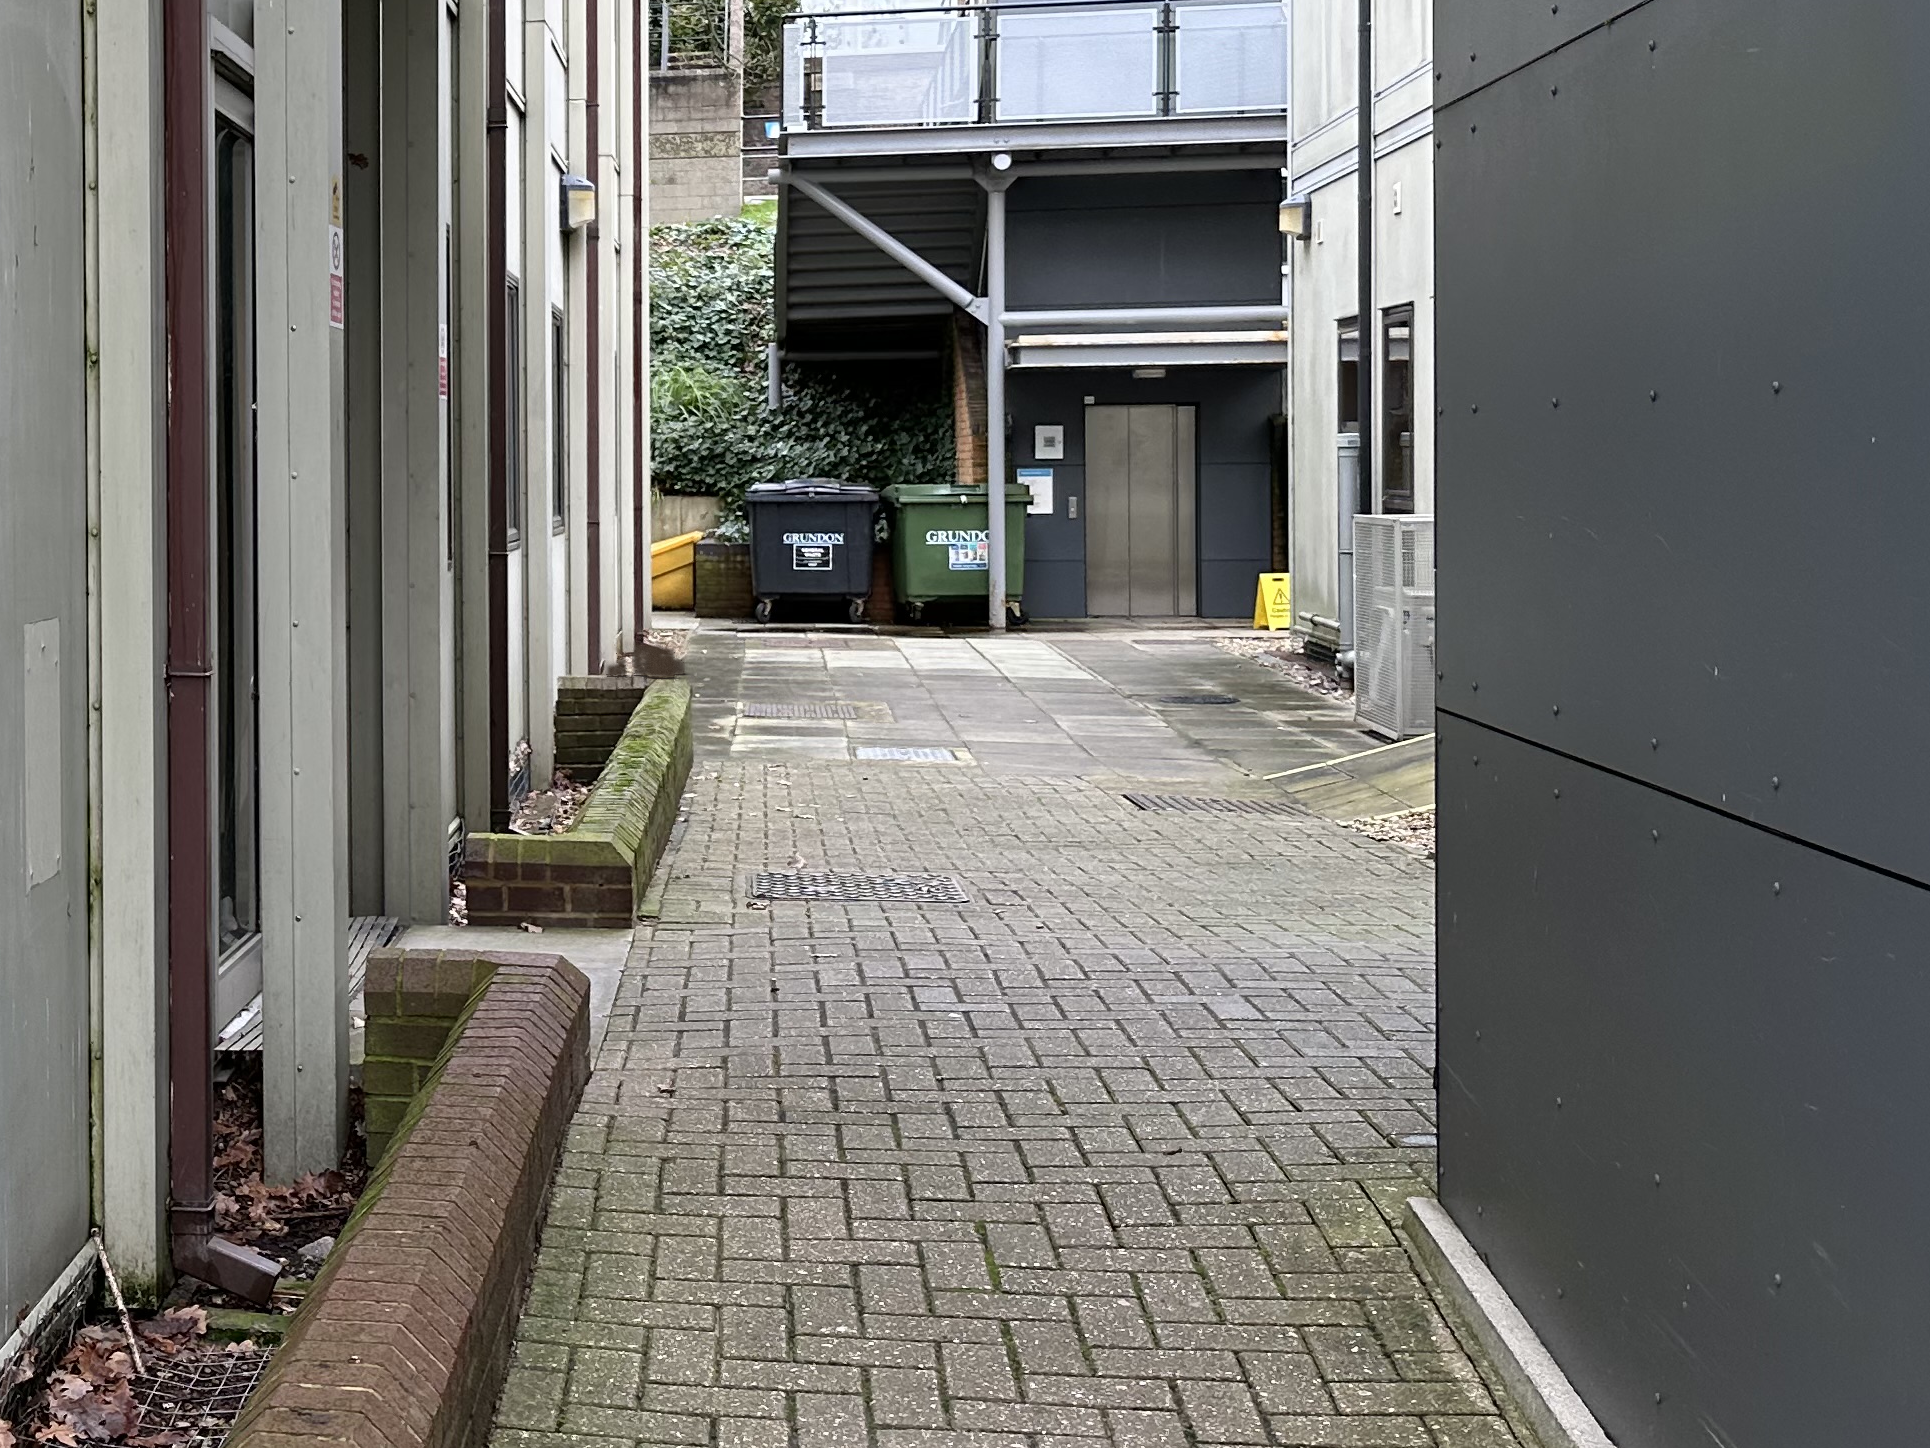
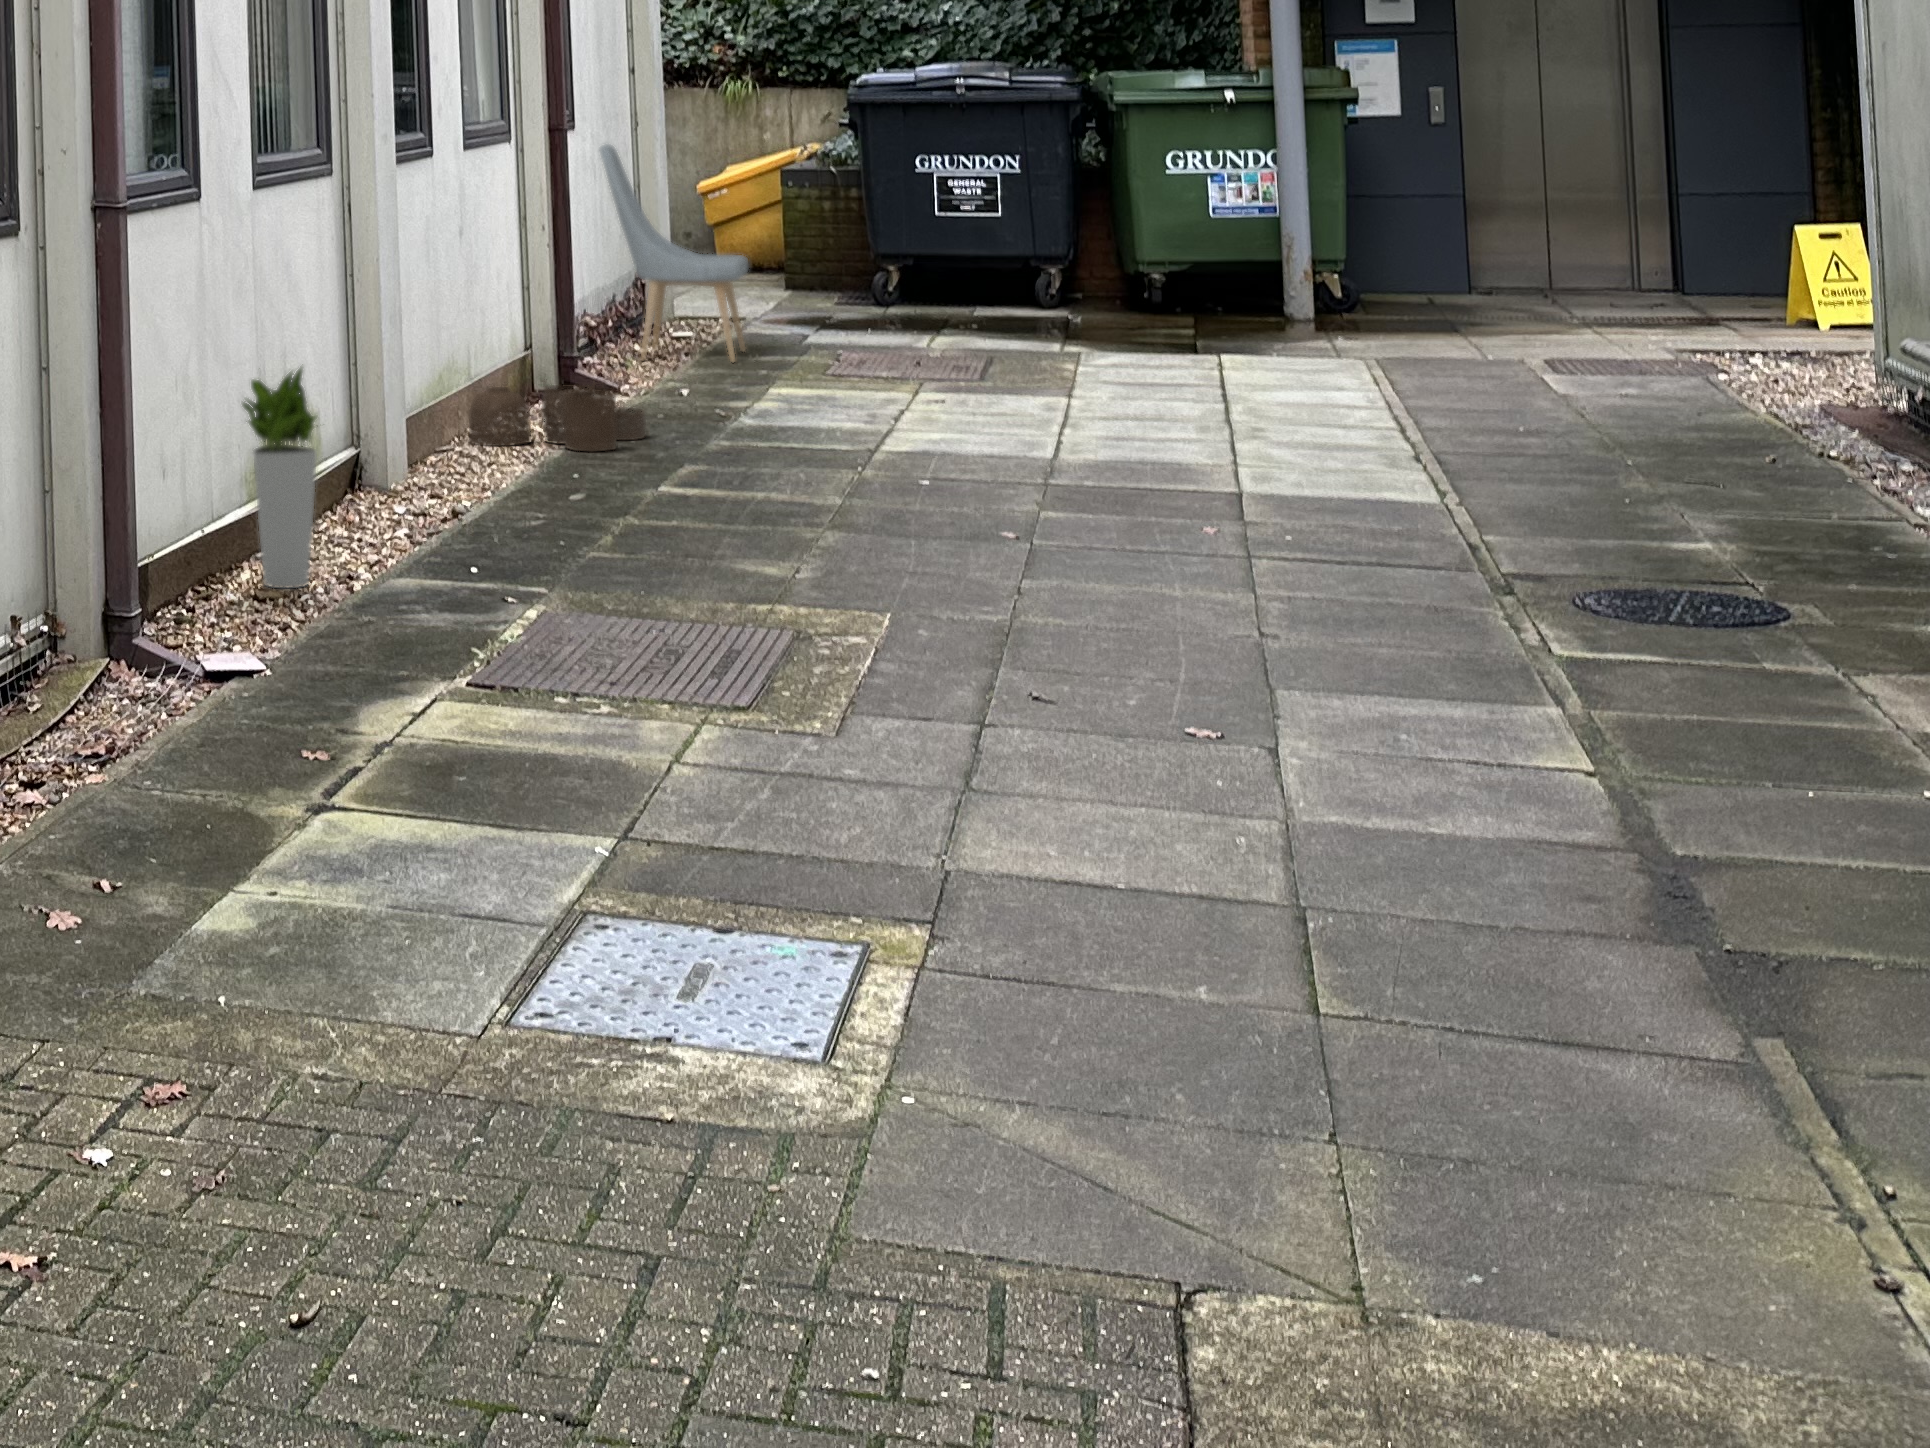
chair: none [623,521,704,647] -> present [600,144,748,362]
planter: none [556,612,599,719] -> present [243,367,317,588]

